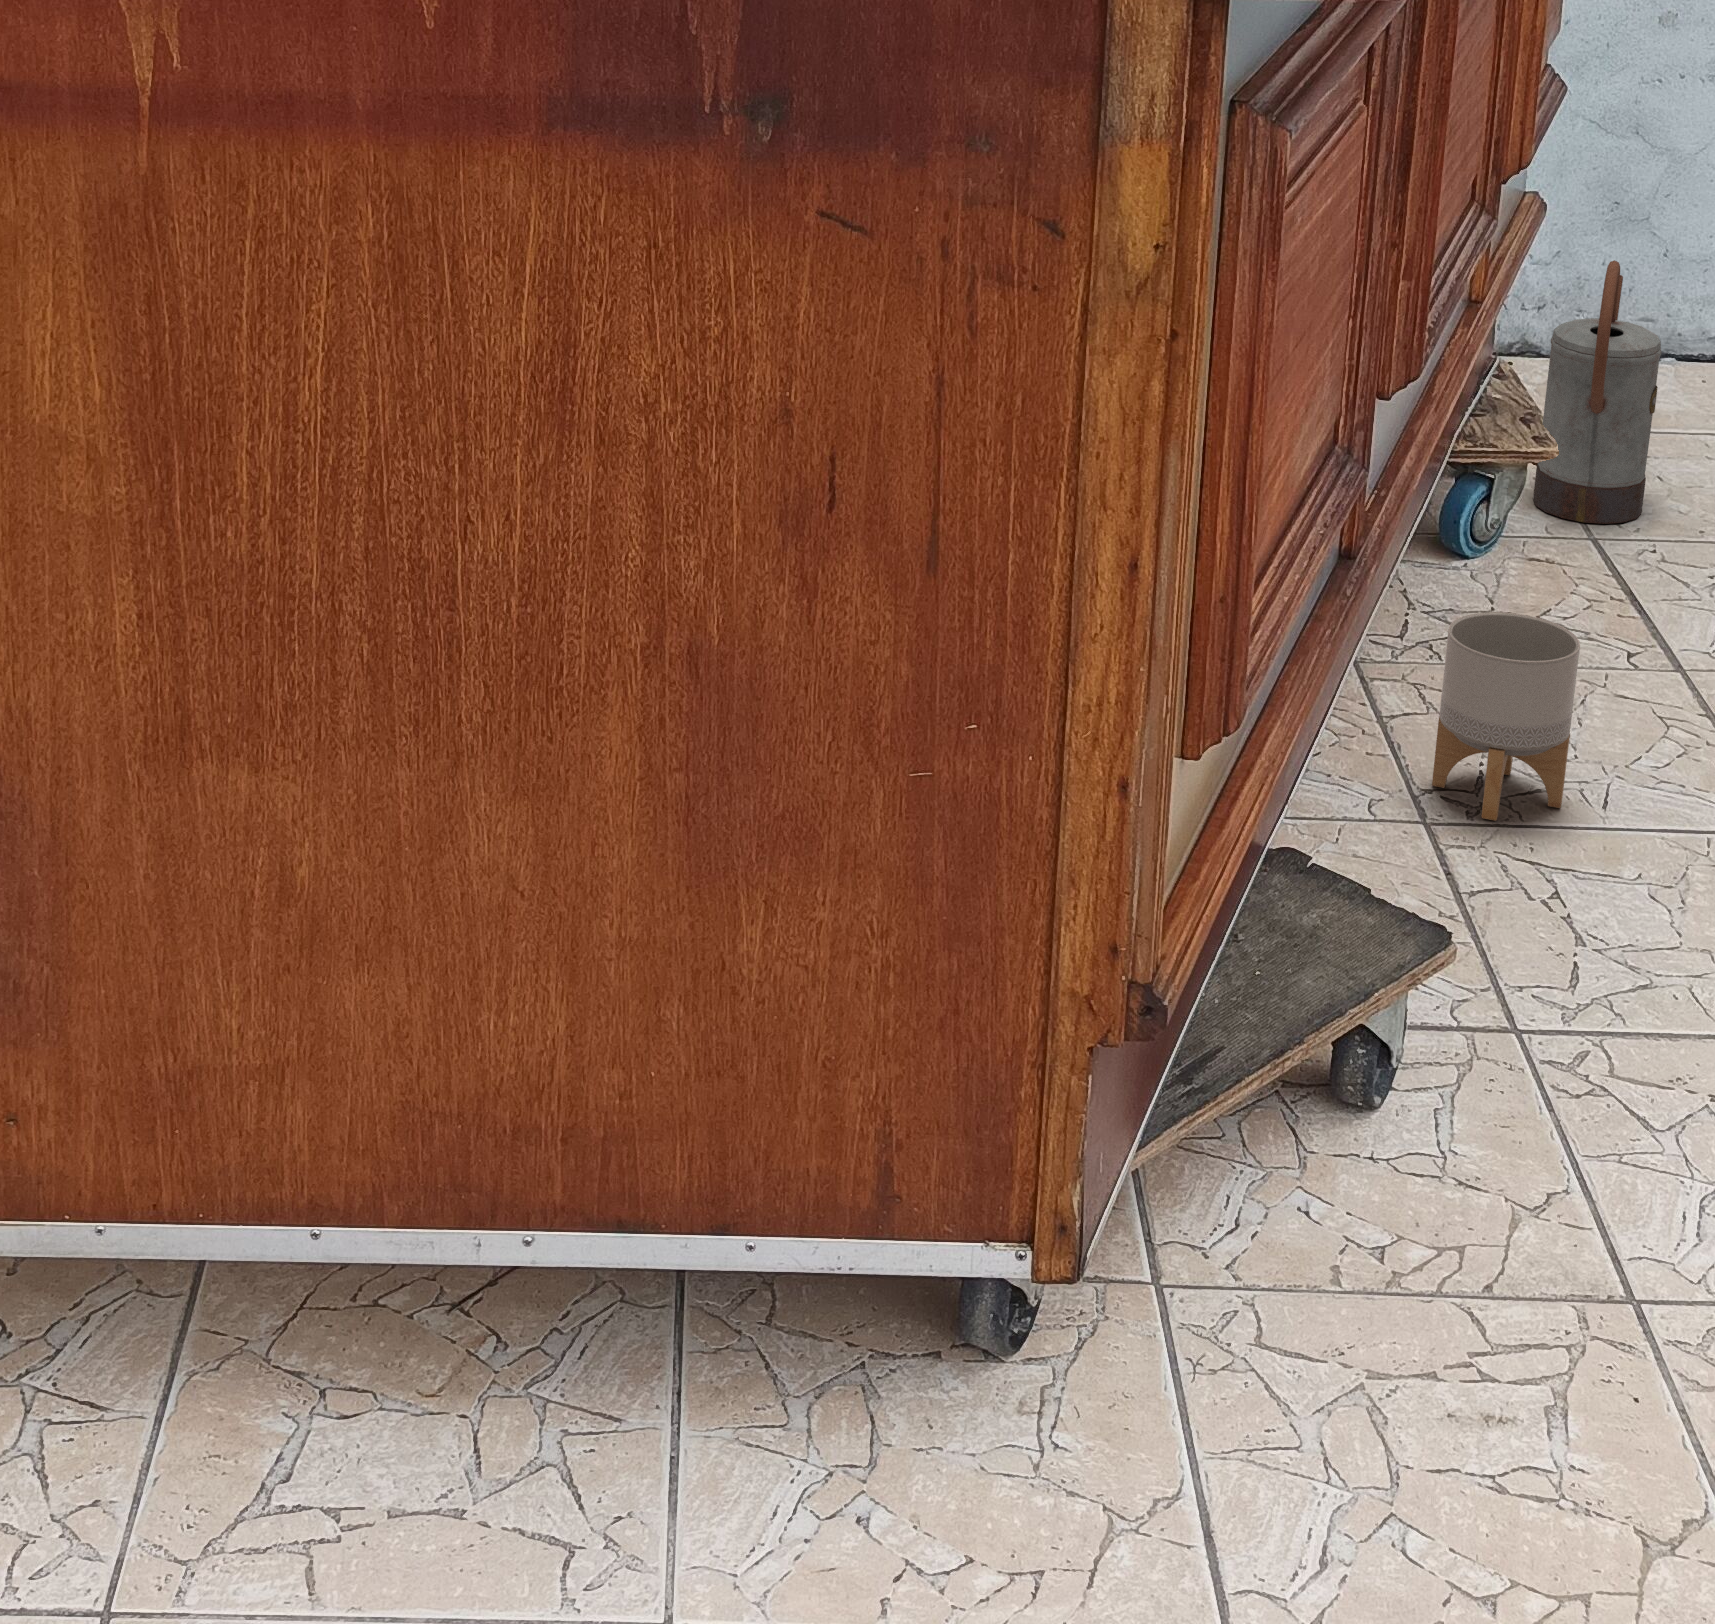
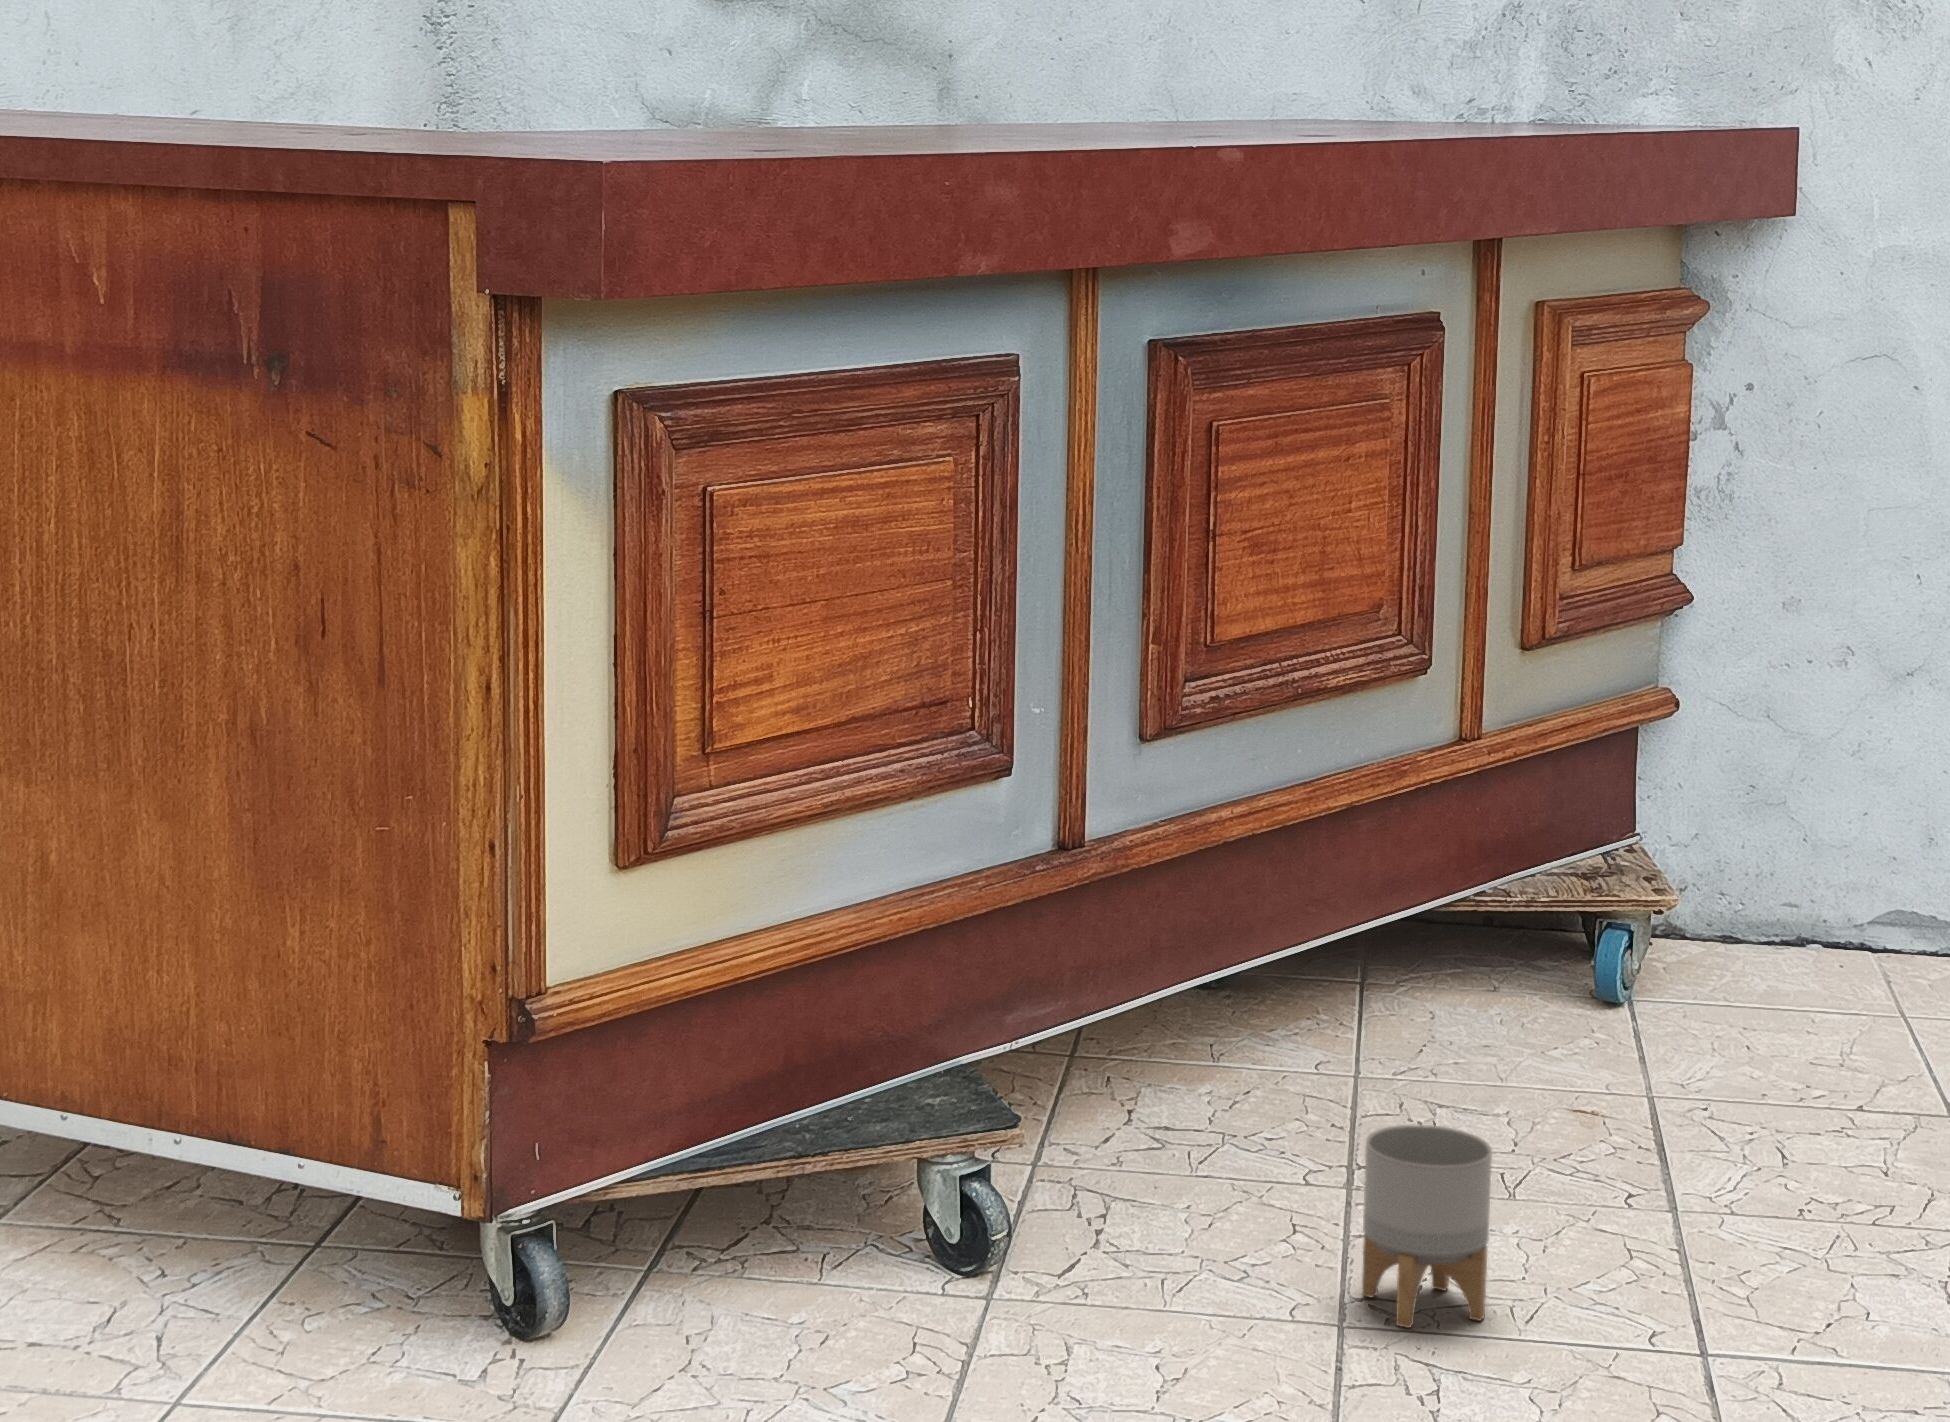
watering can: present [1533,260,1661,524] -> none [1603,817,1718,1082]

